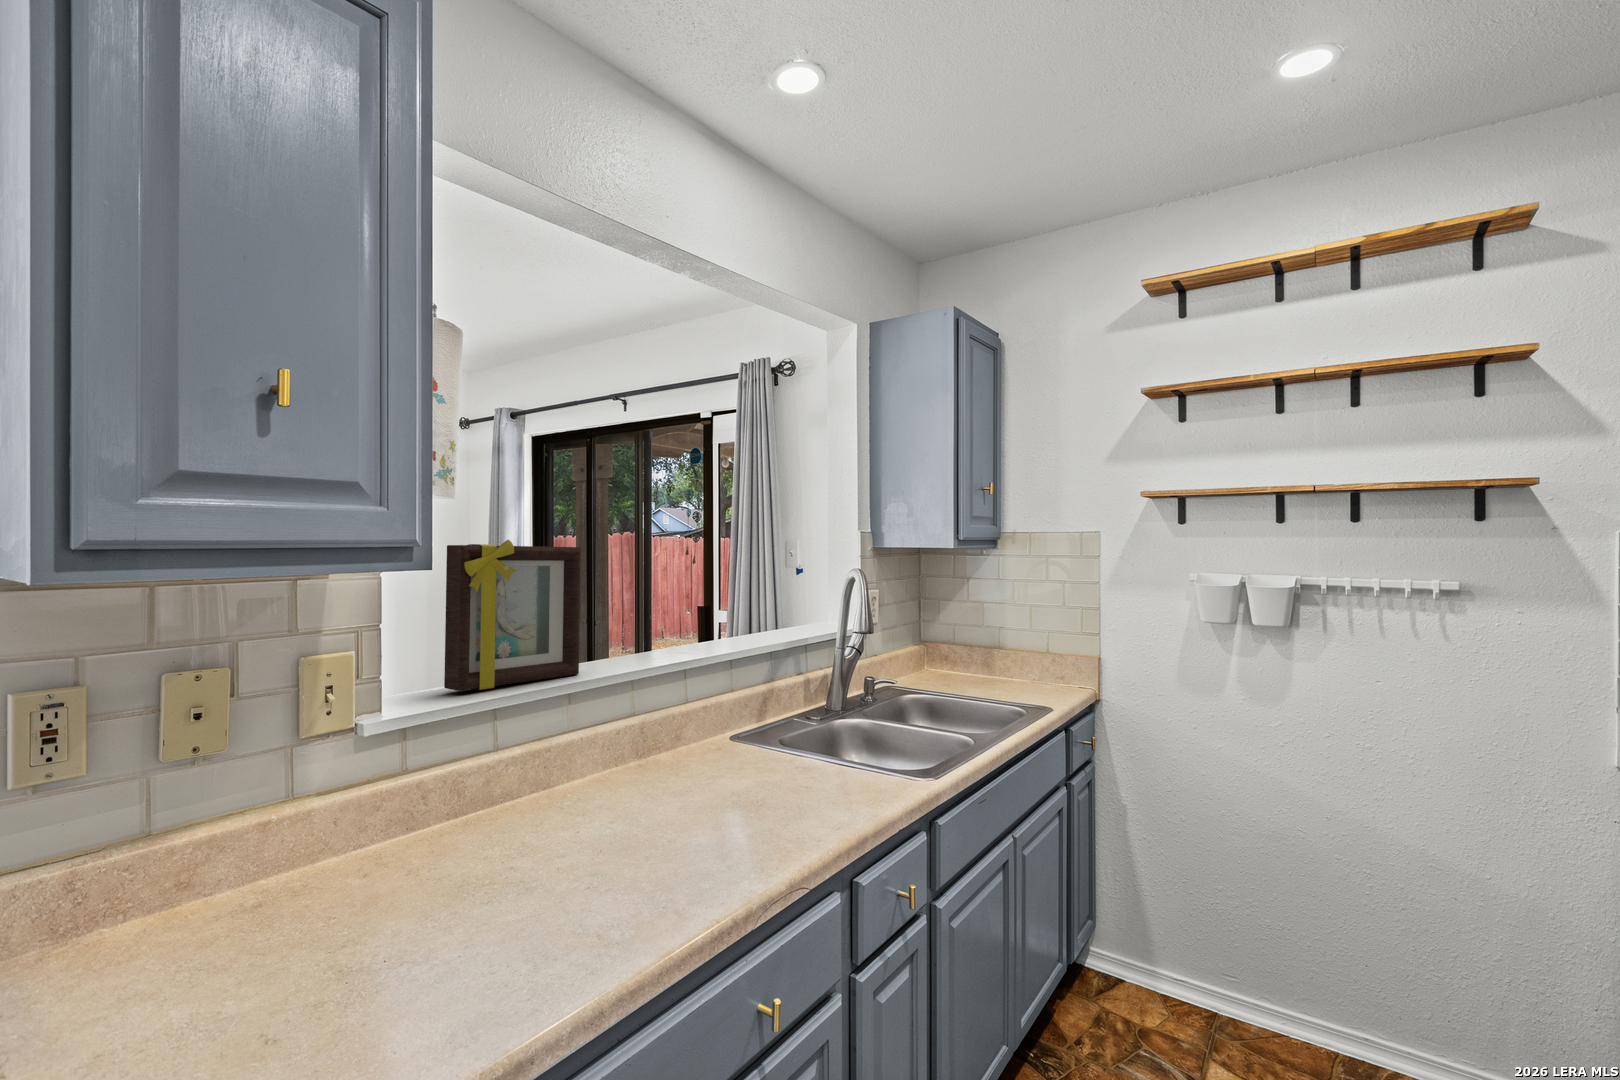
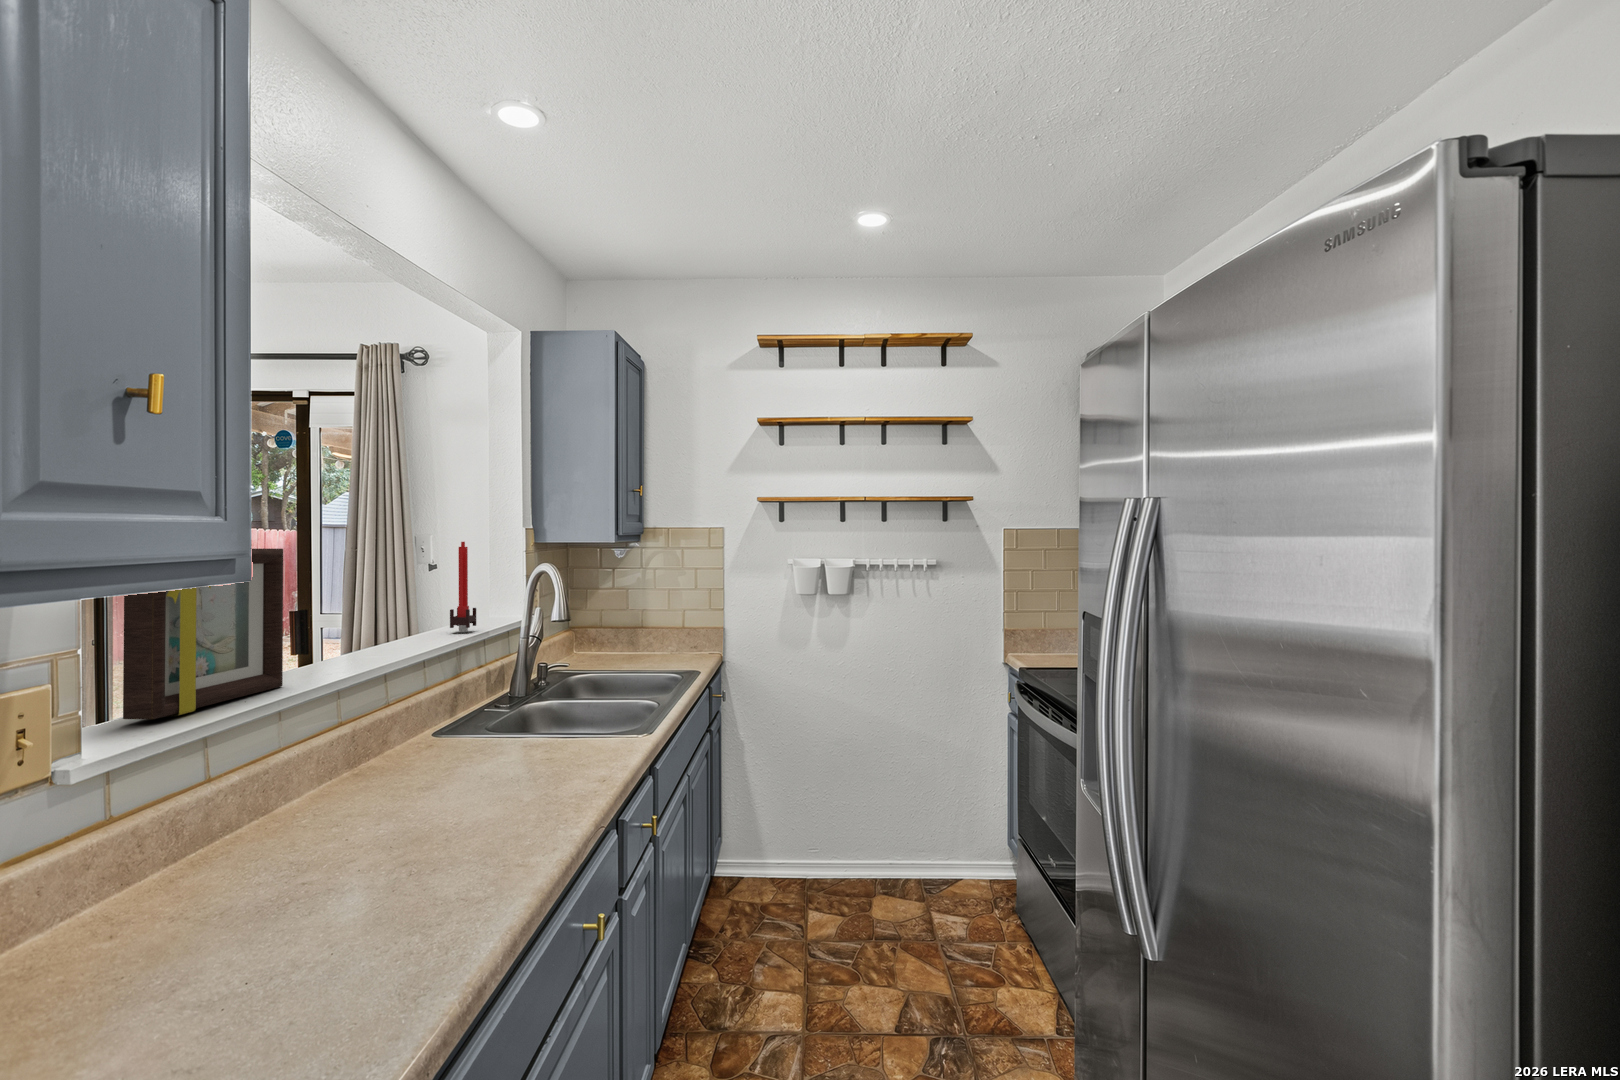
candle: none [771,544,797,638] -> present [450,542,476,632]

